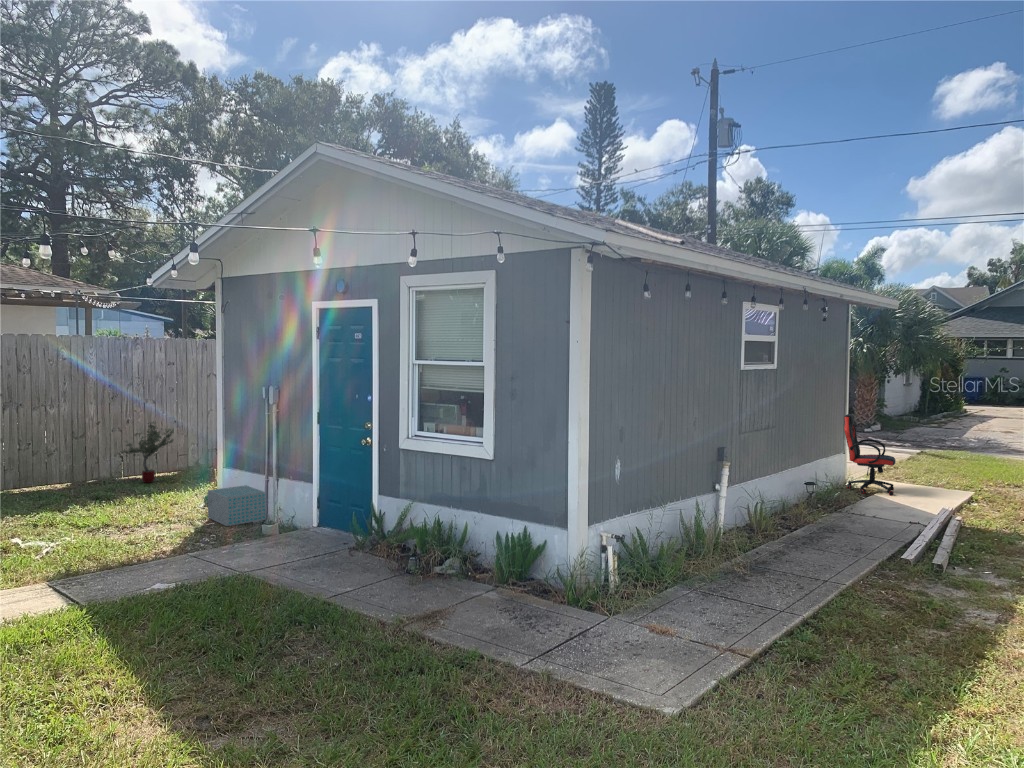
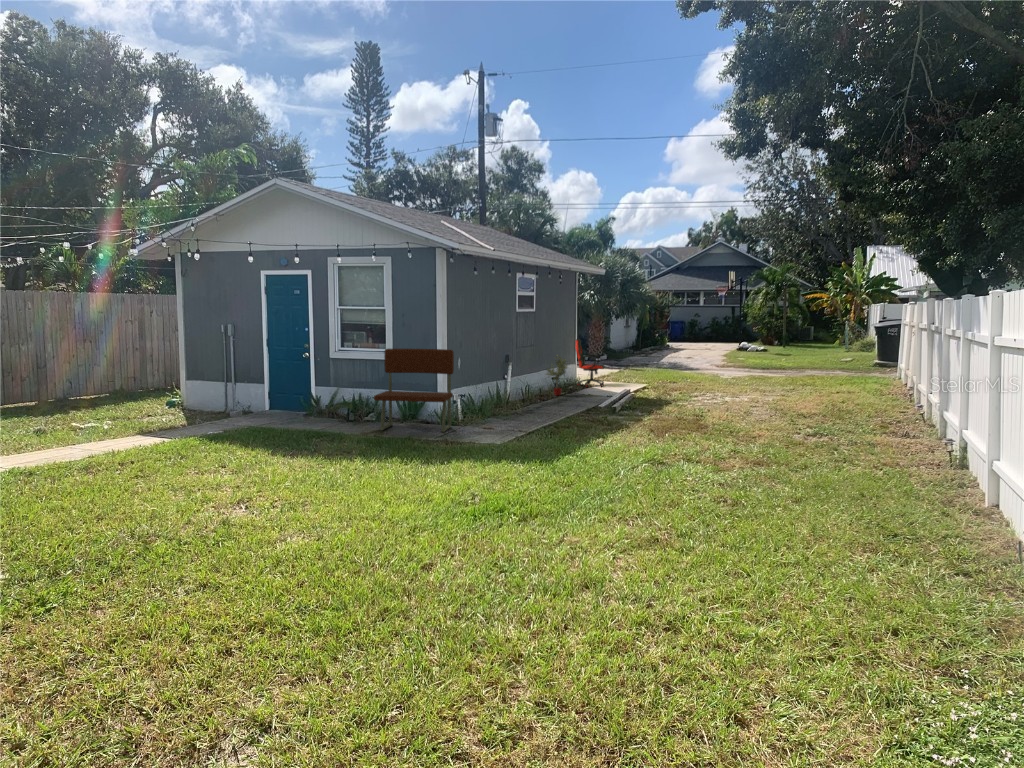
potted tree: present [121,422,174,483] -> present [547,355,567,396]
bench: none [433,441,593,622] -> present [374,349,454,432]
storage box: present [208,485,266,526] -> none [178,394,222,417]

